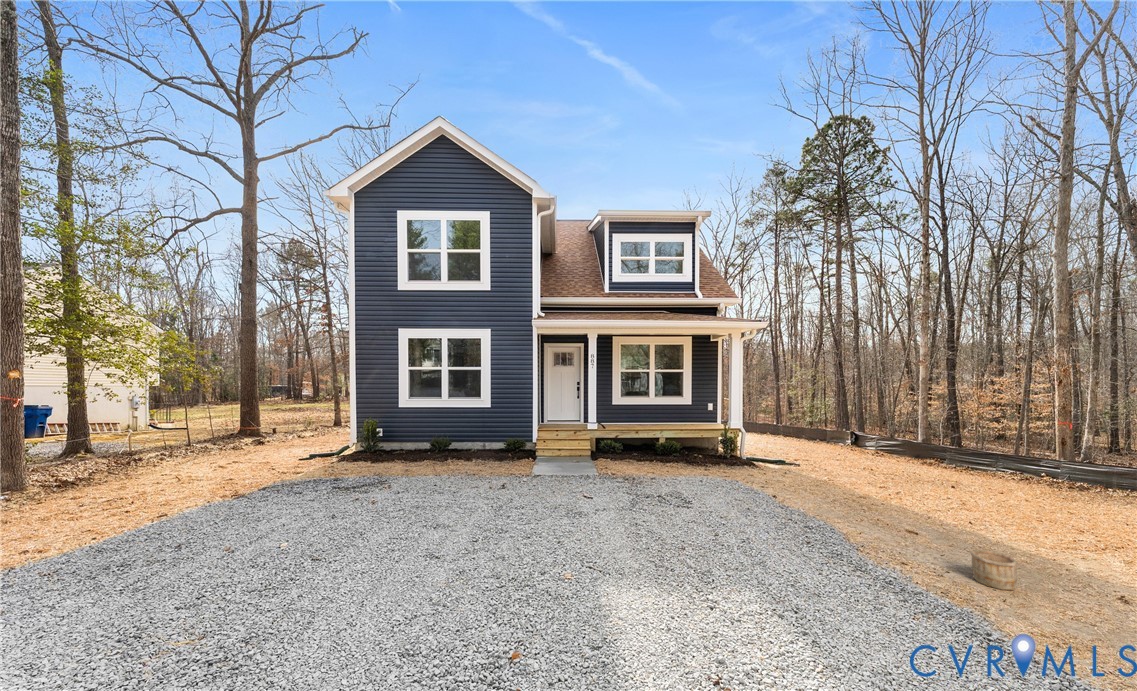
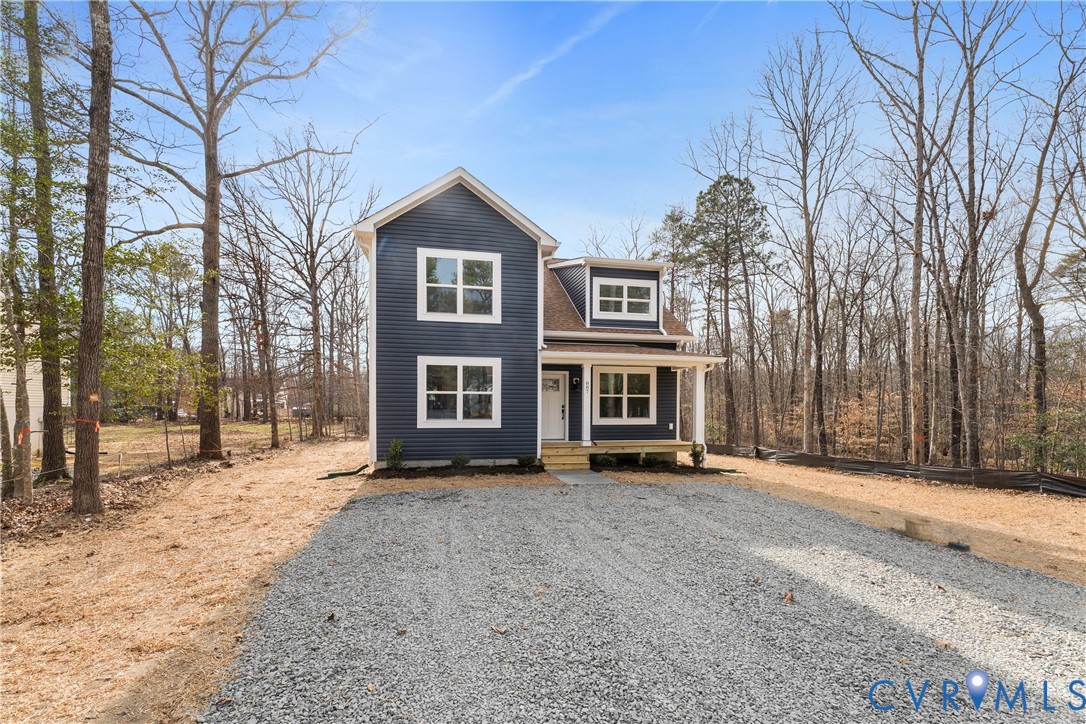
decorative plant: none [1024,573,1082,620] -> present [943,527,973,552]

